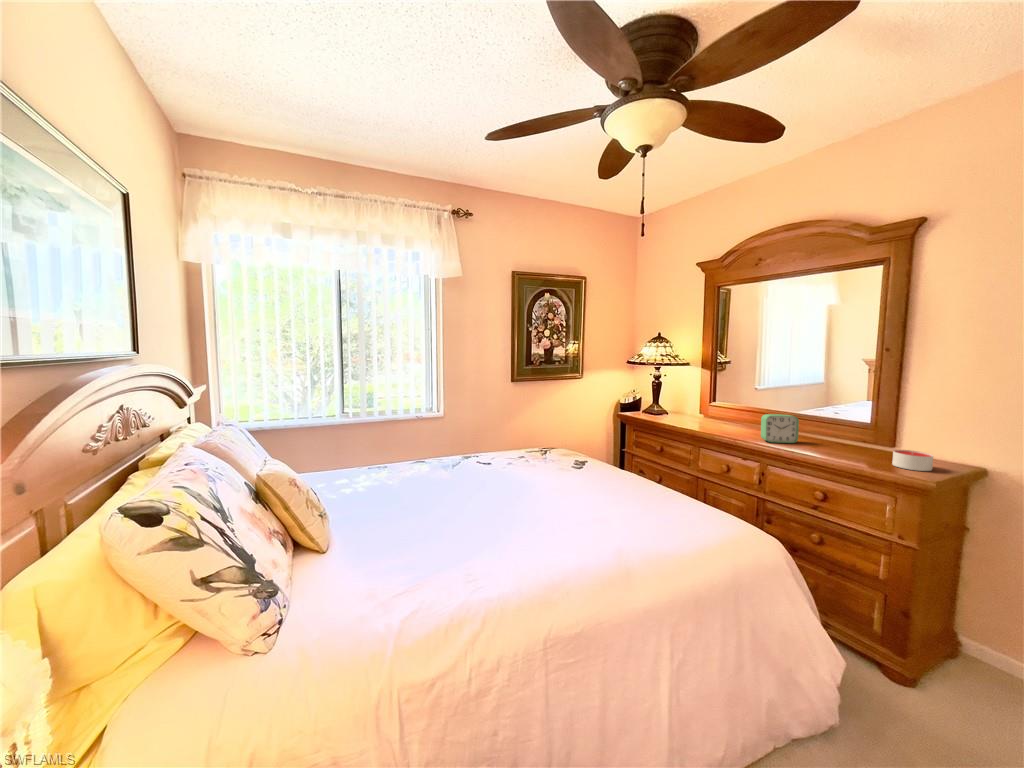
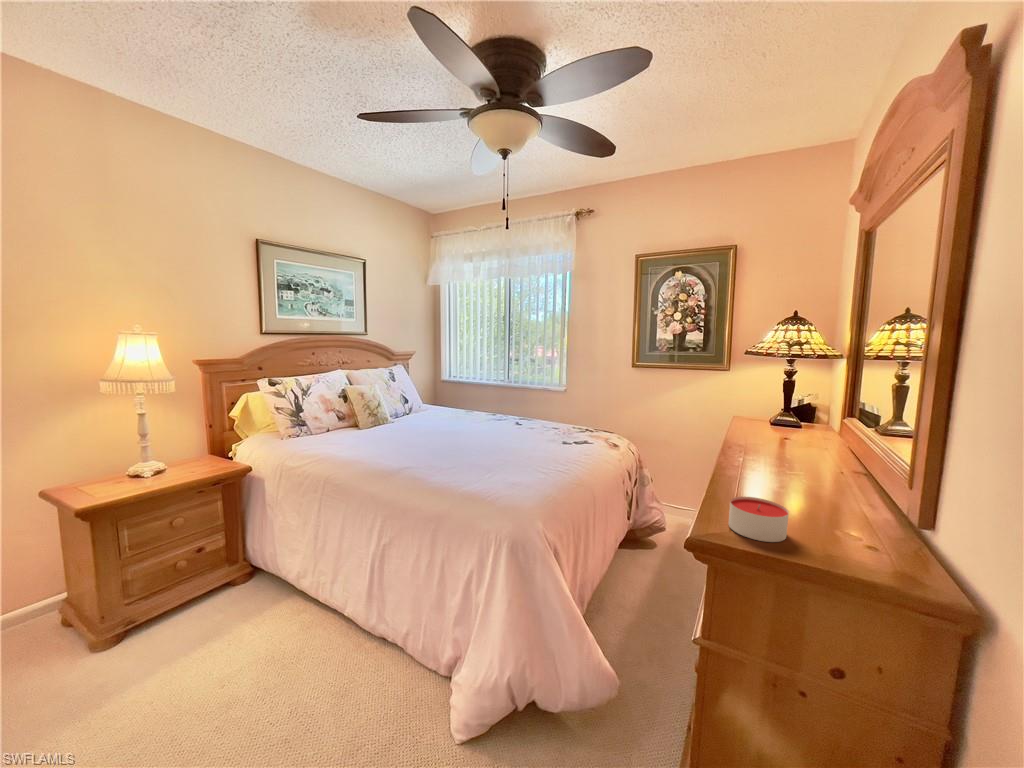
alarm clock: present [761,414,799,443] -> none [740,428,799,478]

